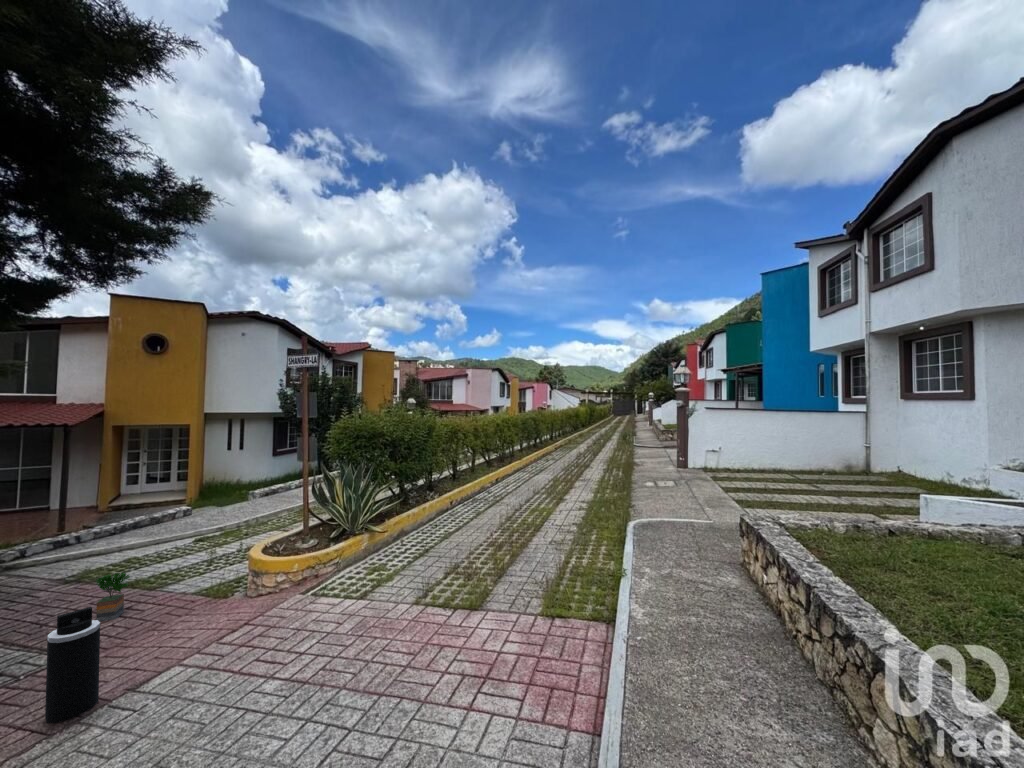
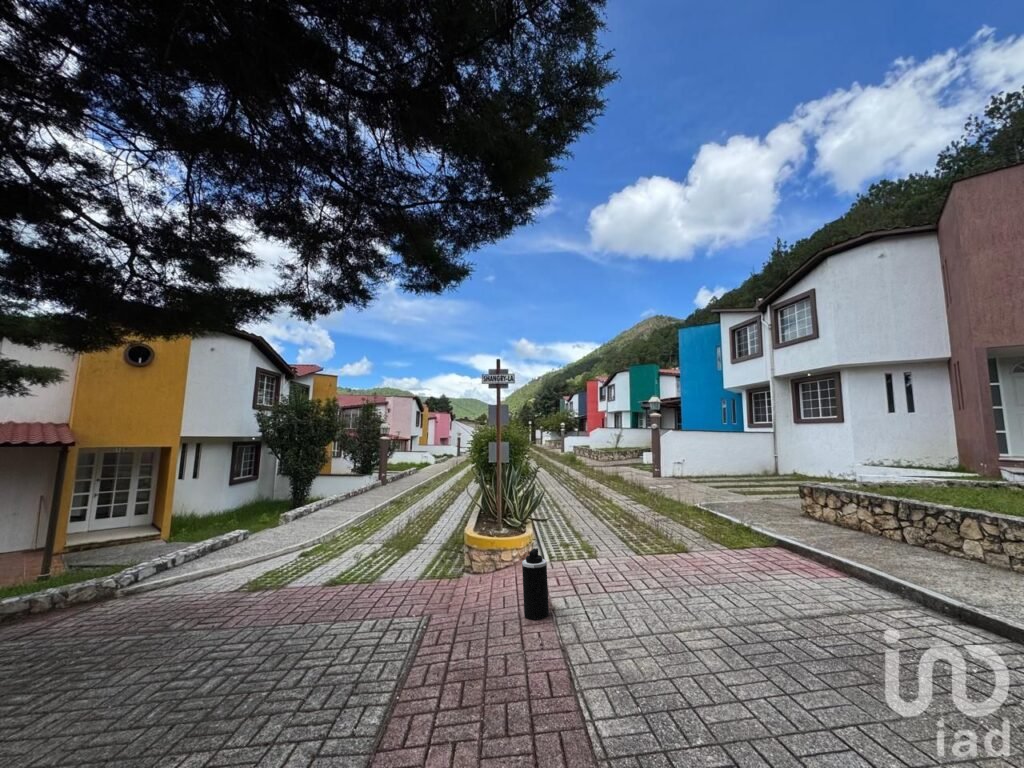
potted tree: present [96,573,130,621] -> none [377,558,403,598]

